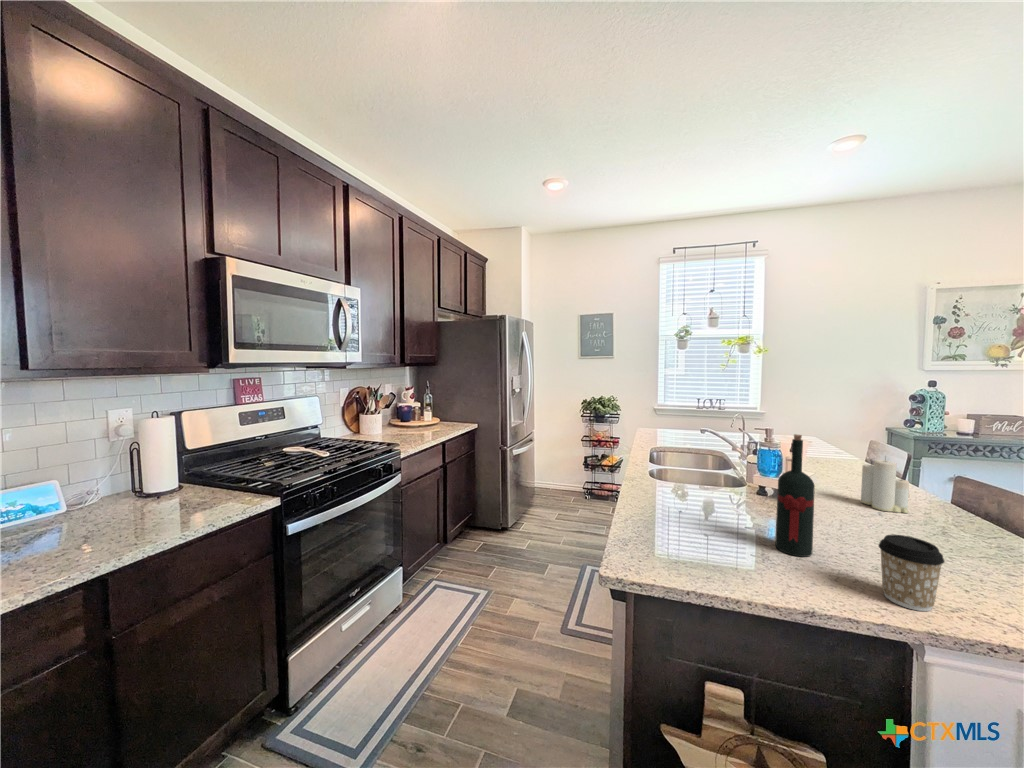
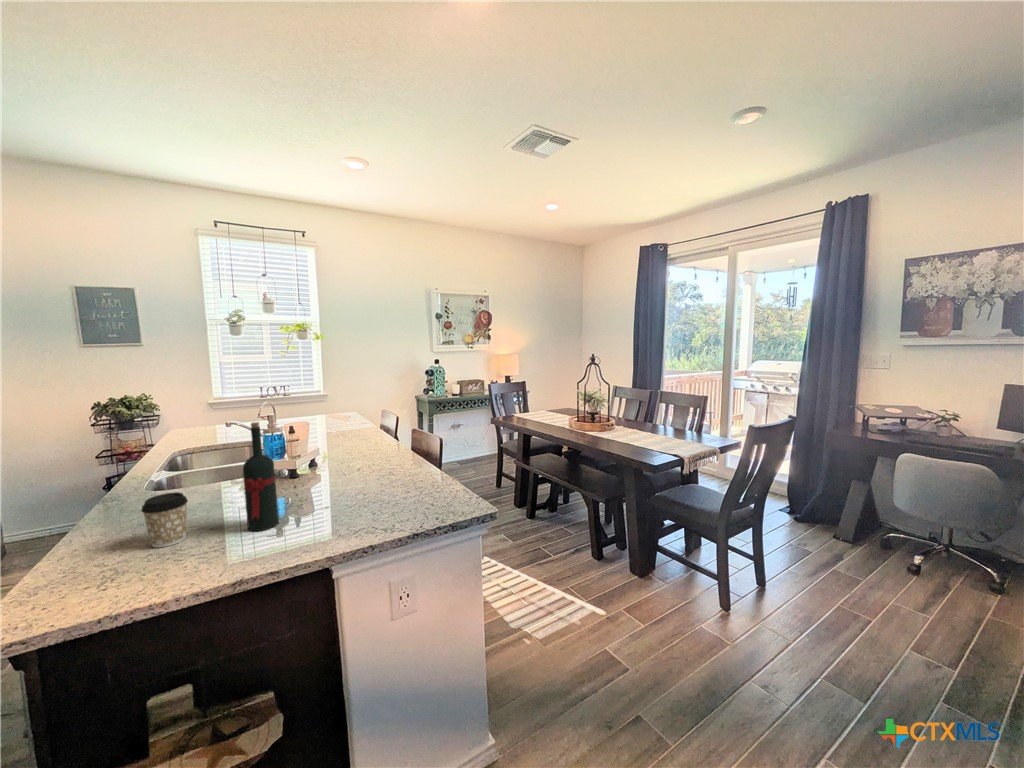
candle: present [861,459,909,513] -> none [351,424,379,466]
coffee cup: present [879,535,944,611] -> present [141,492,188,547]

